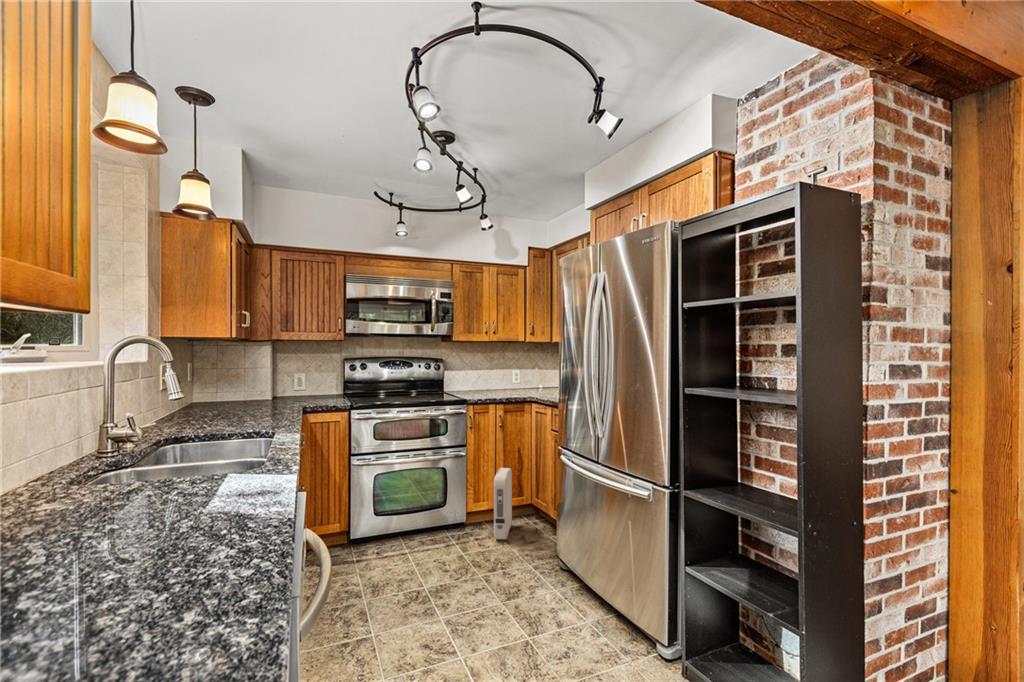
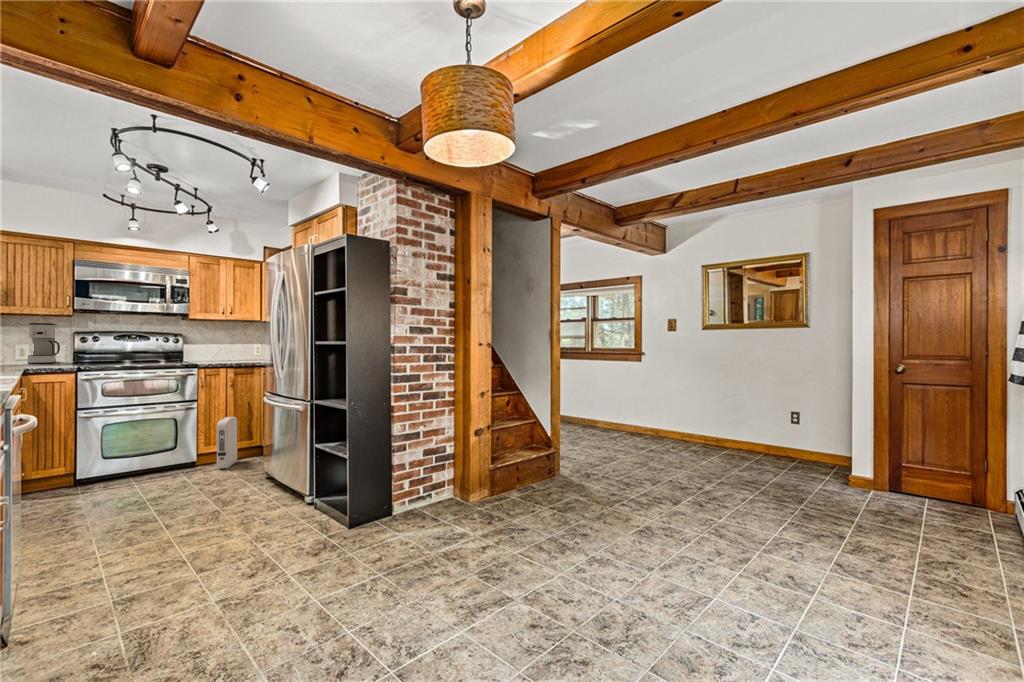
coffee maker: none [302,349,331,395] -> present [28,323,60,363]

